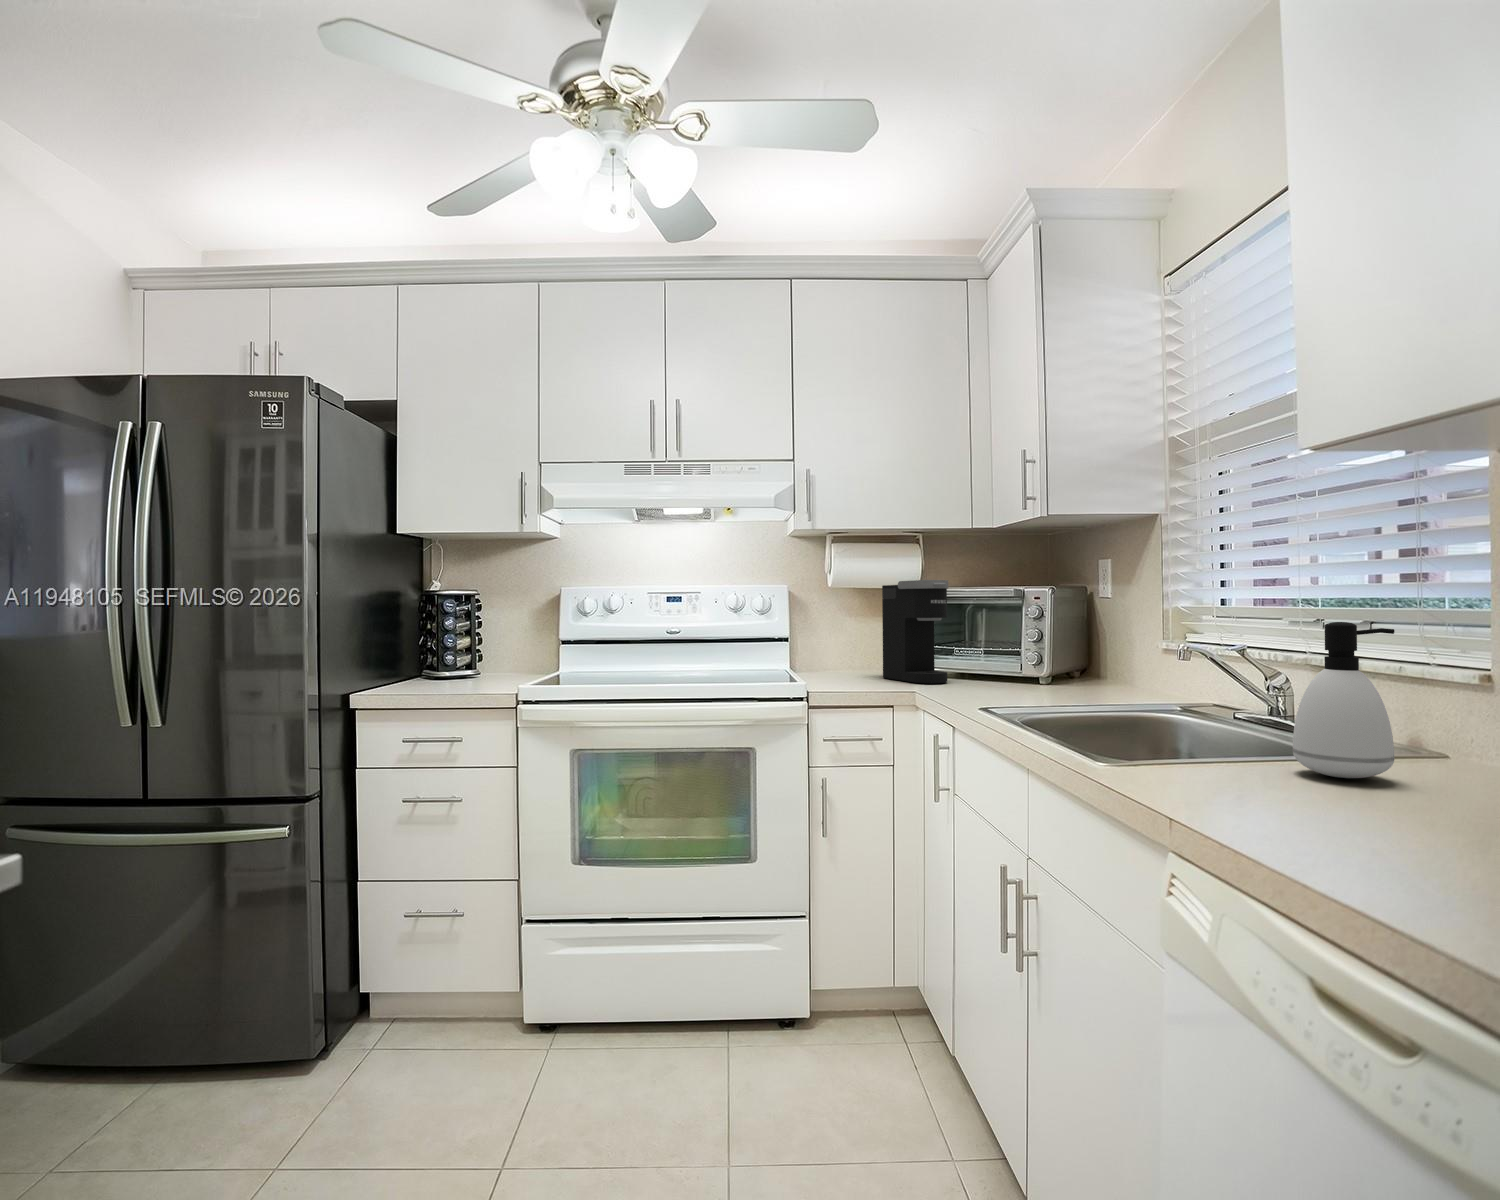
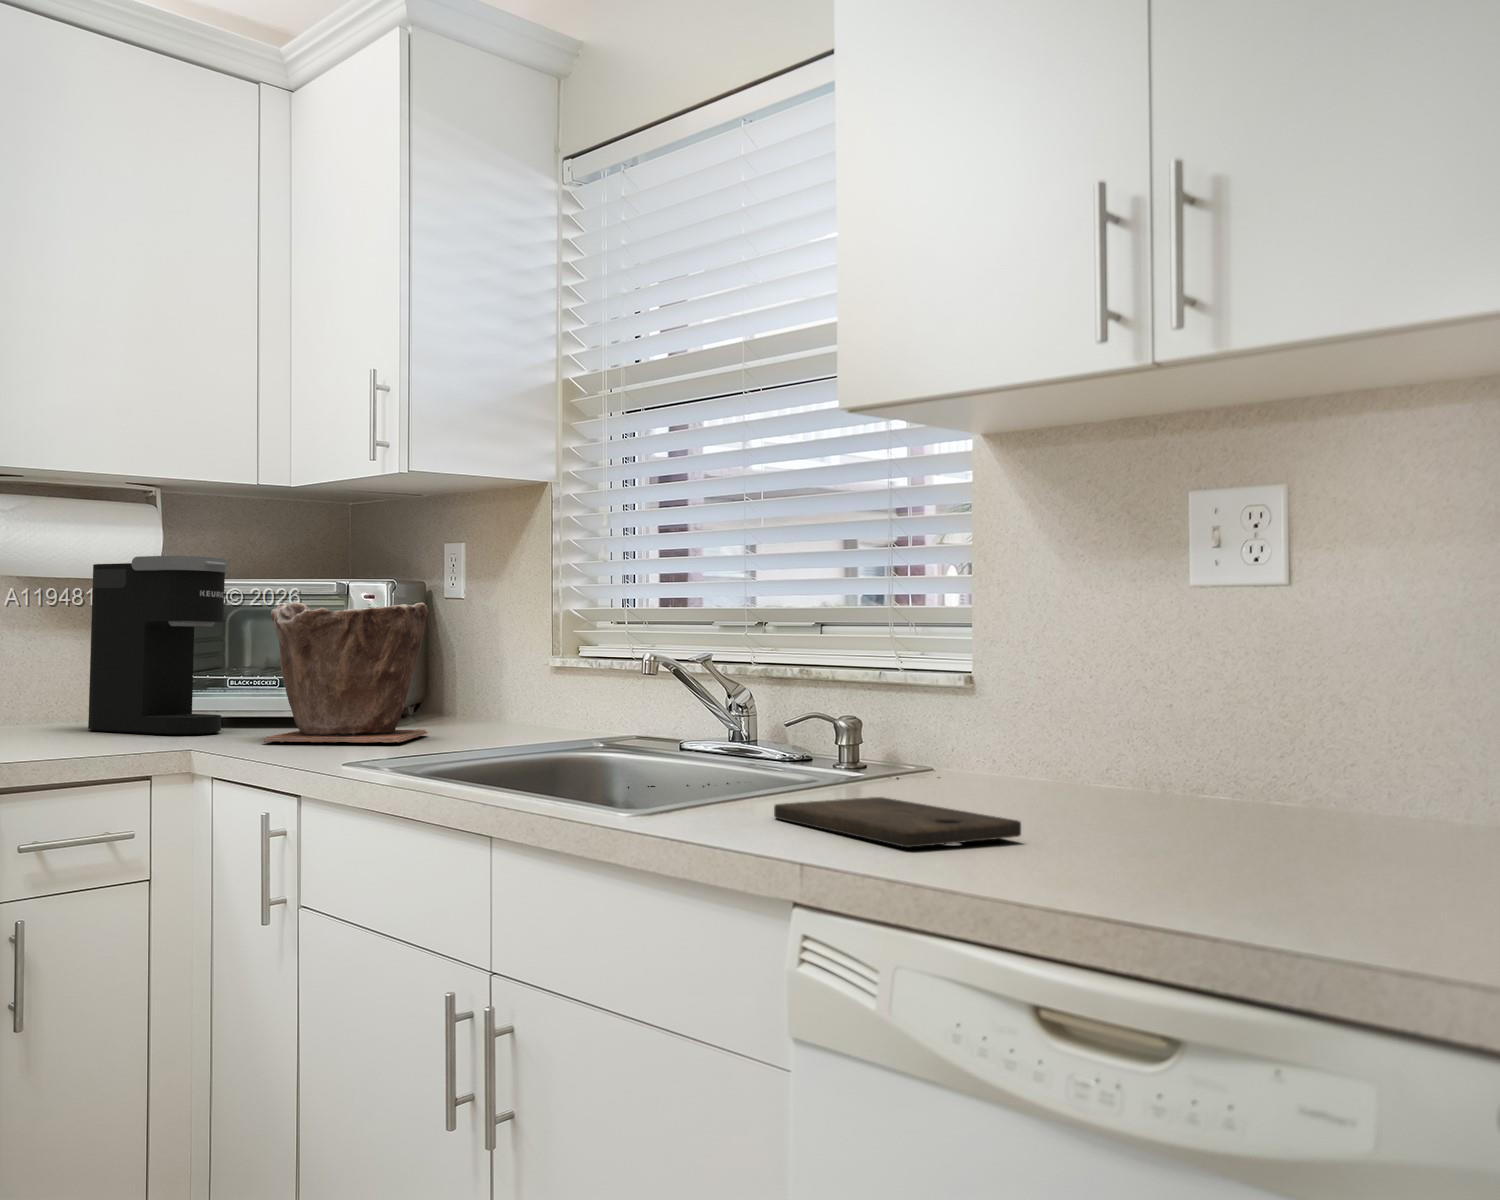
plant pot: none [957,606,1068,697] -> present [262,602,428,743]
soap dispenser: present [1293,622,1395,778] -> none [825,606,928,798]
cutting board: none [1207,775,1403,831] -> present [774,797,1021,847]

